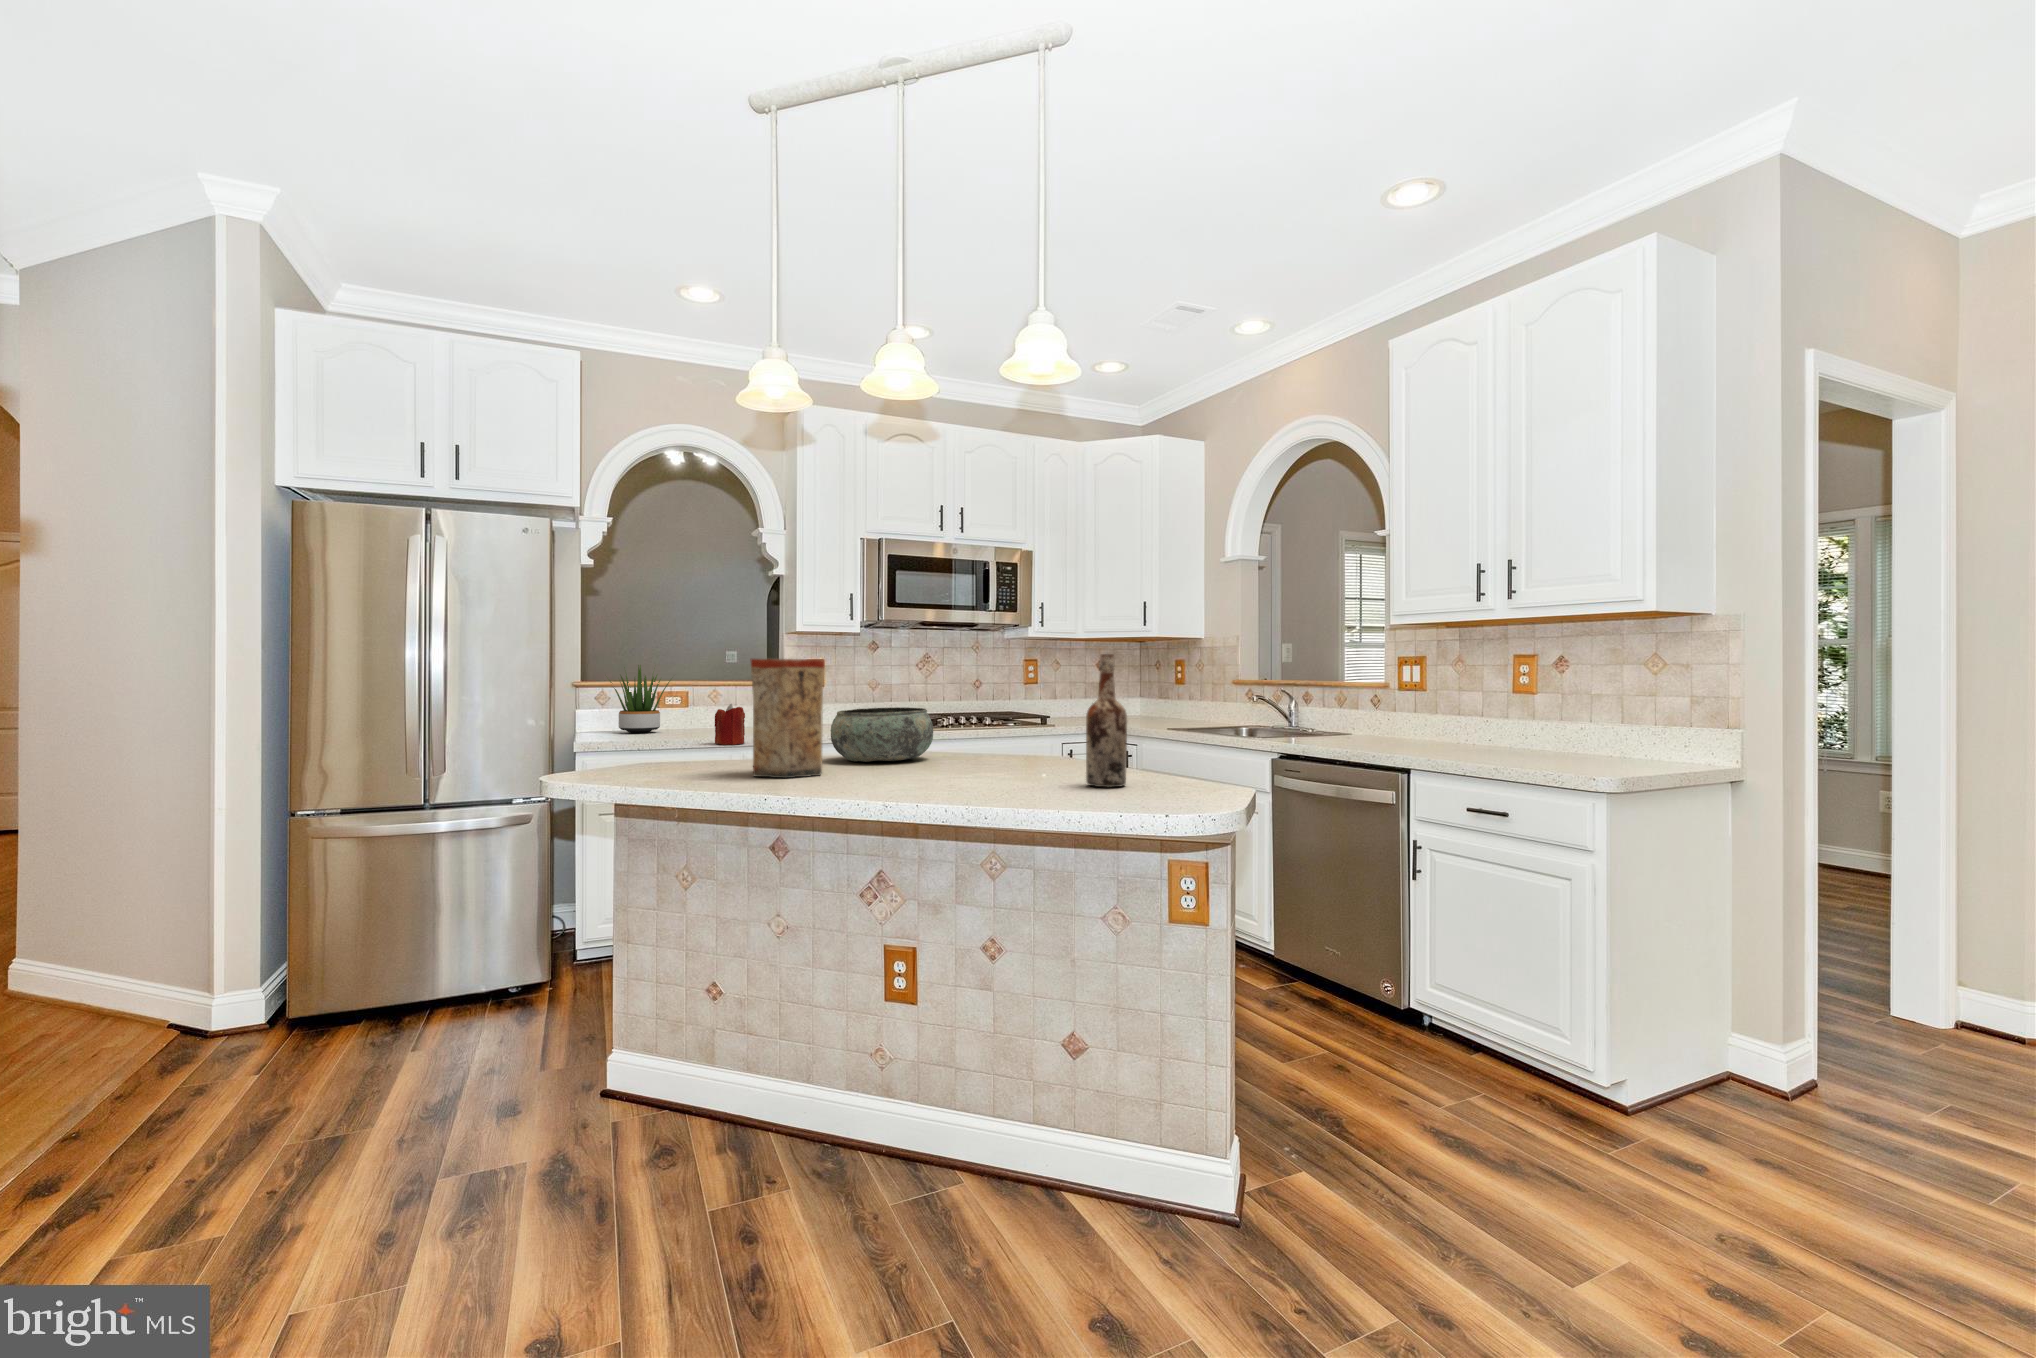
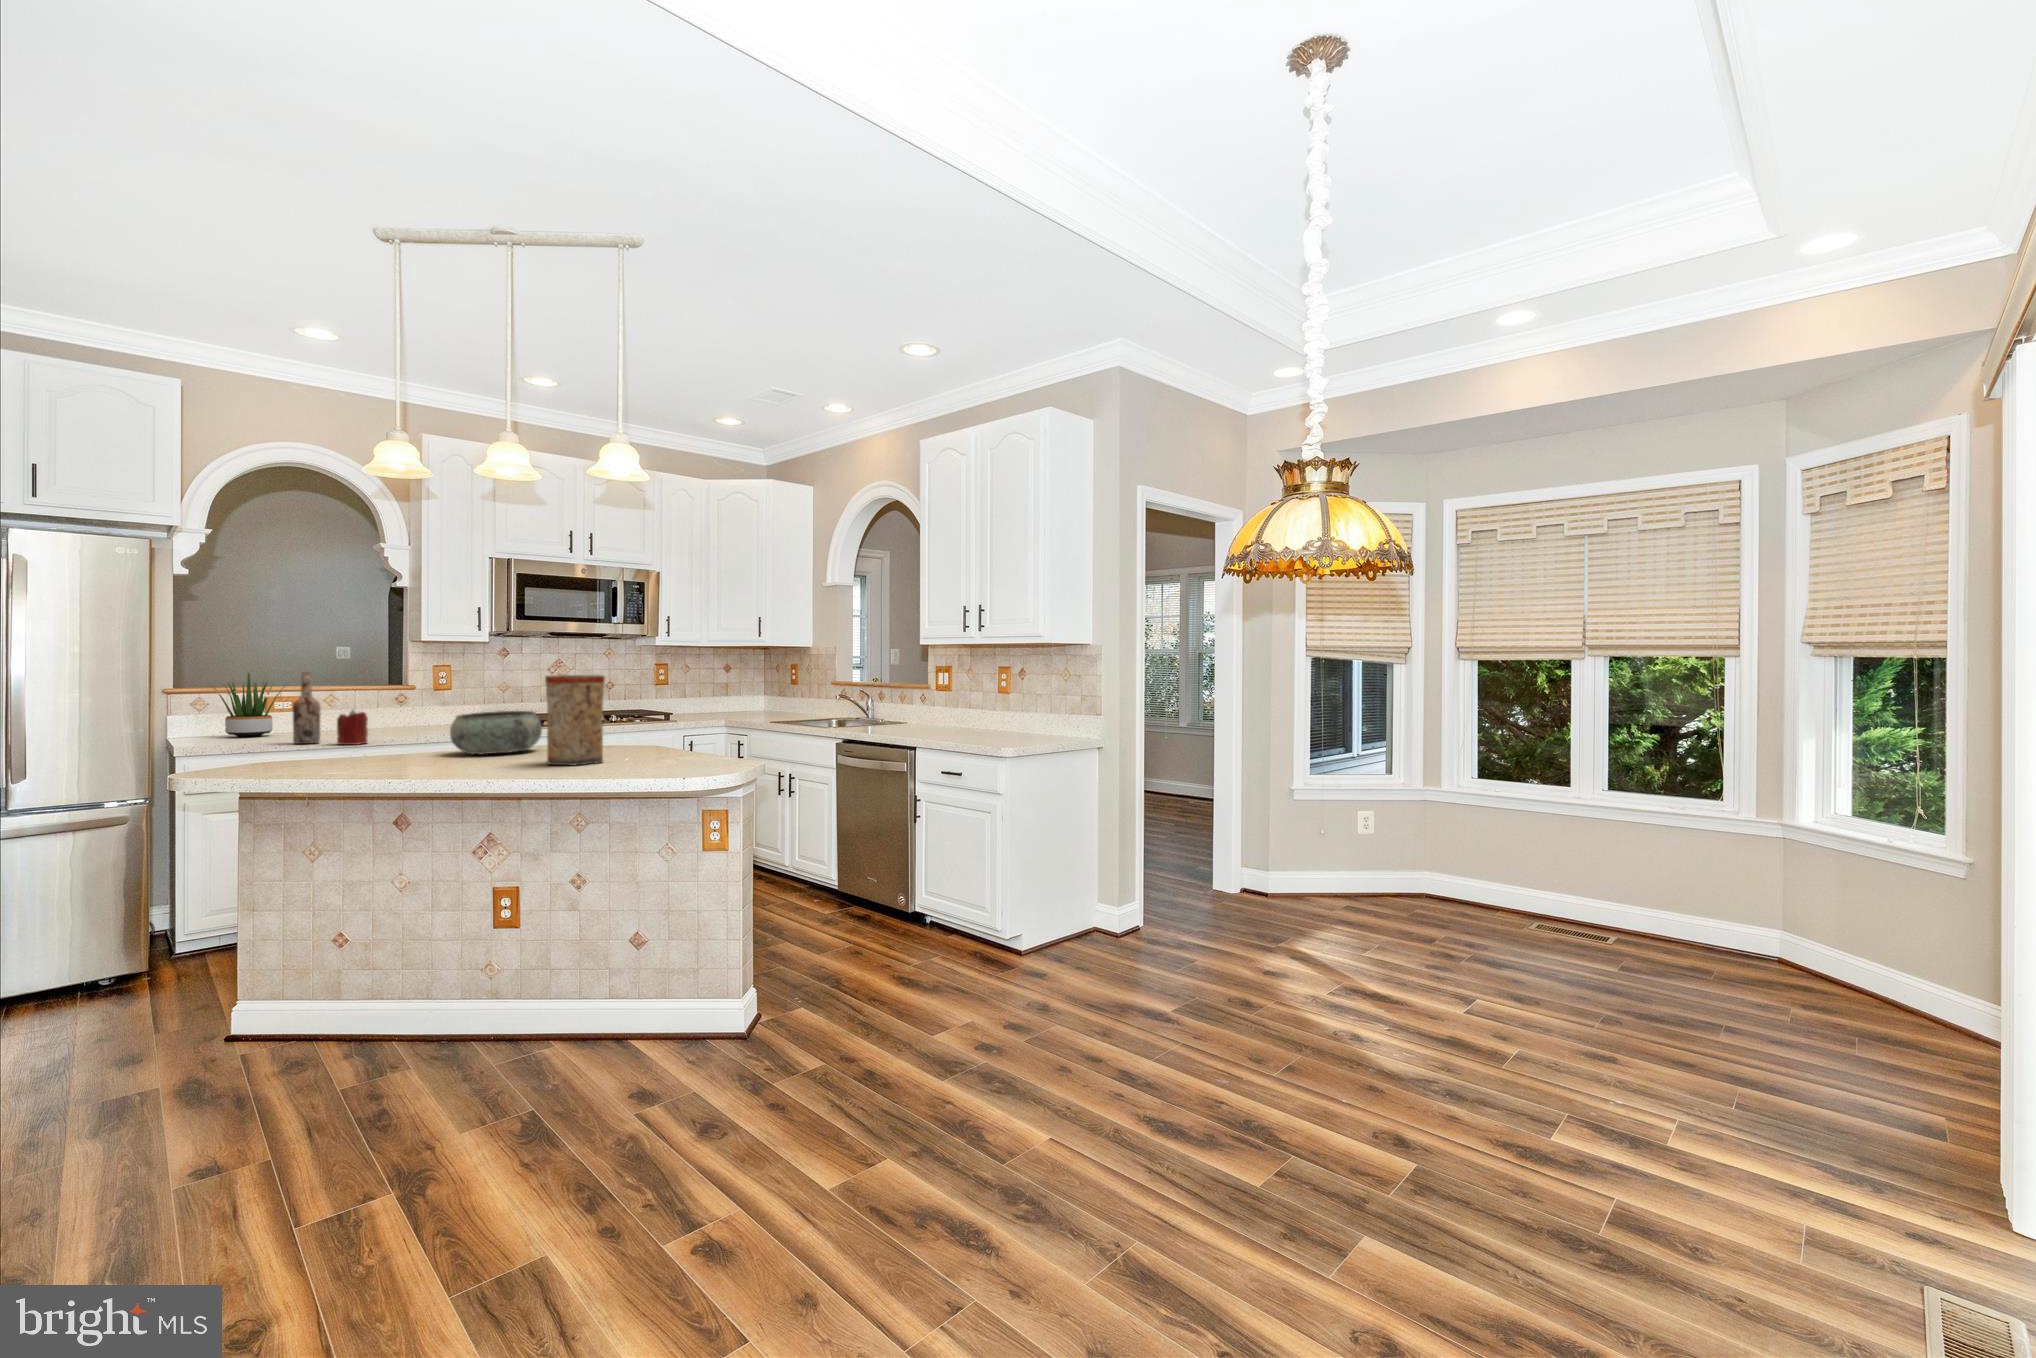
wine bottle: present [1086,654,1127,787] -> present [293,673,320,744]
vase: present [750,659,825,778] -> present [545,675,605,765]

